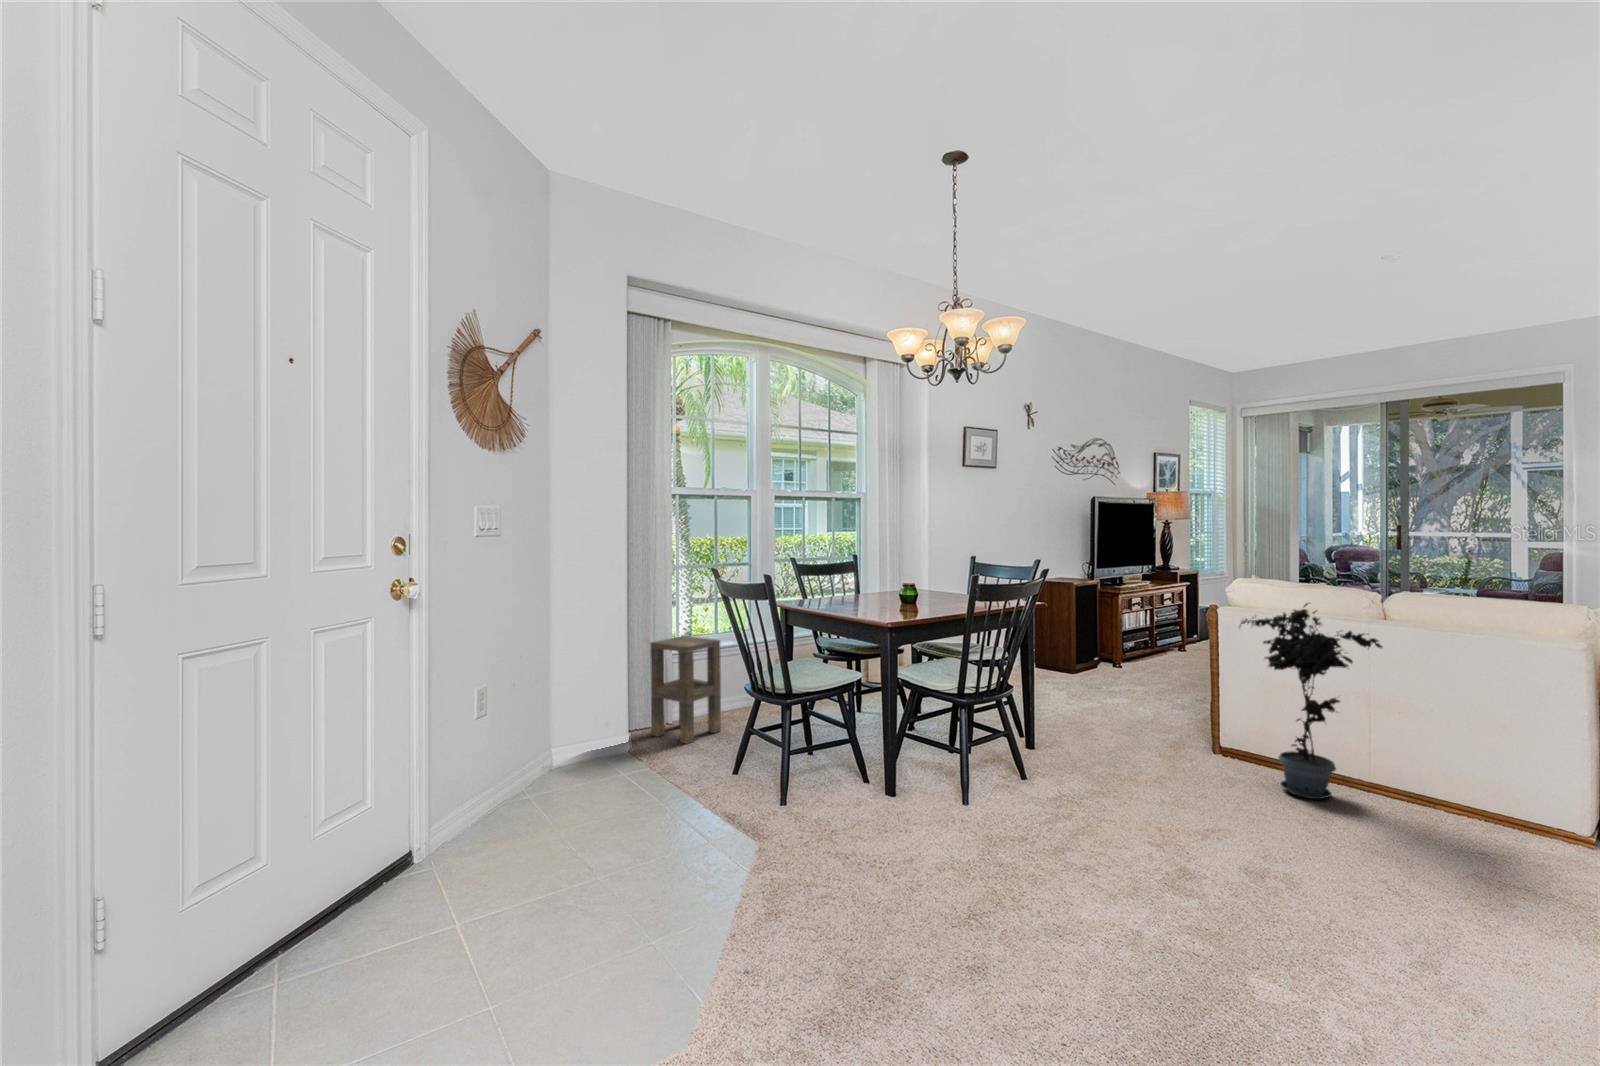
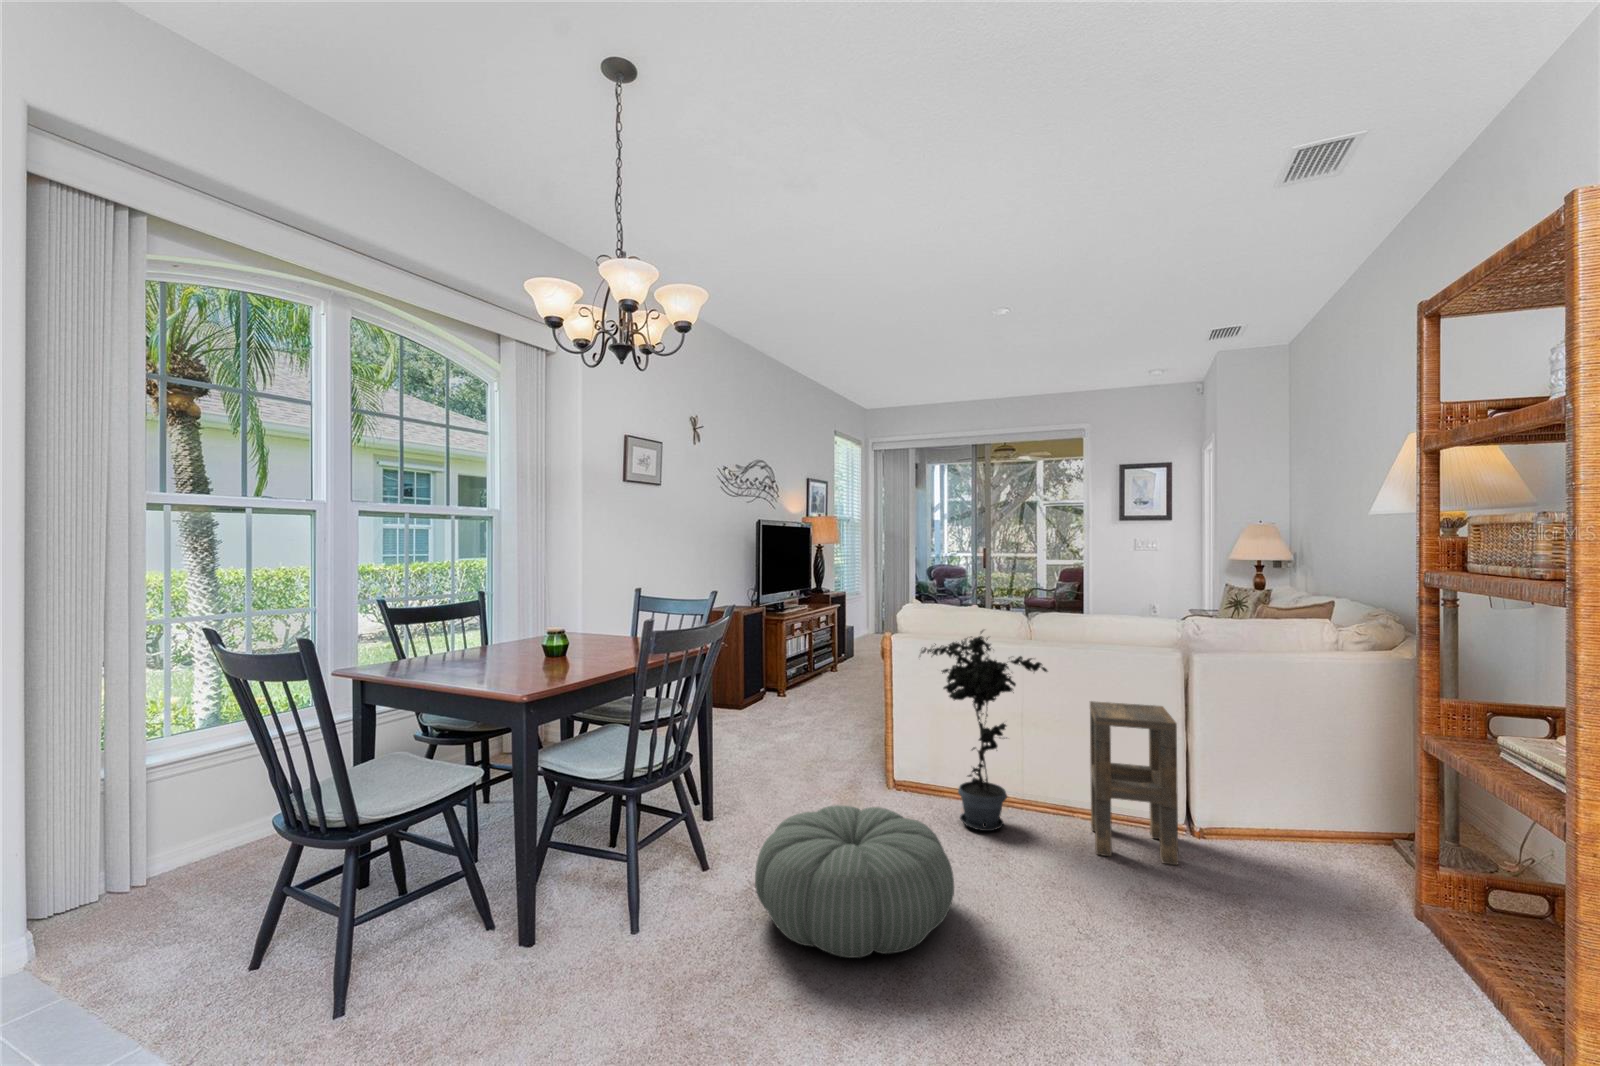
side table: present [650,636,721,744] -> present [1090,701,1178,865]
pouf: none [1058,742,1241,855] -> present [755,805,954,958]

